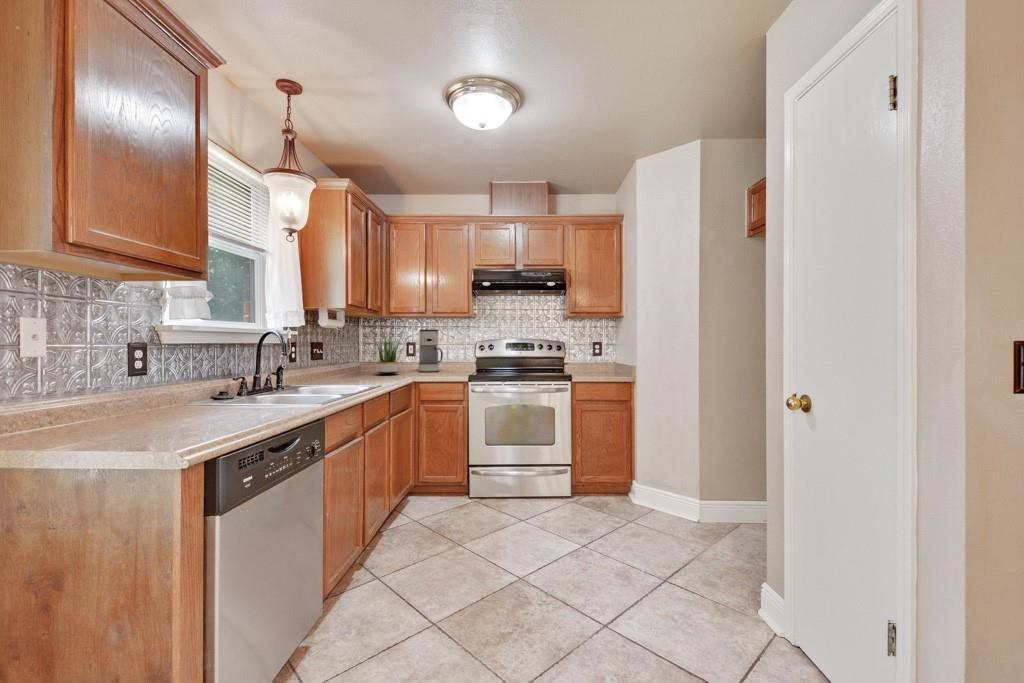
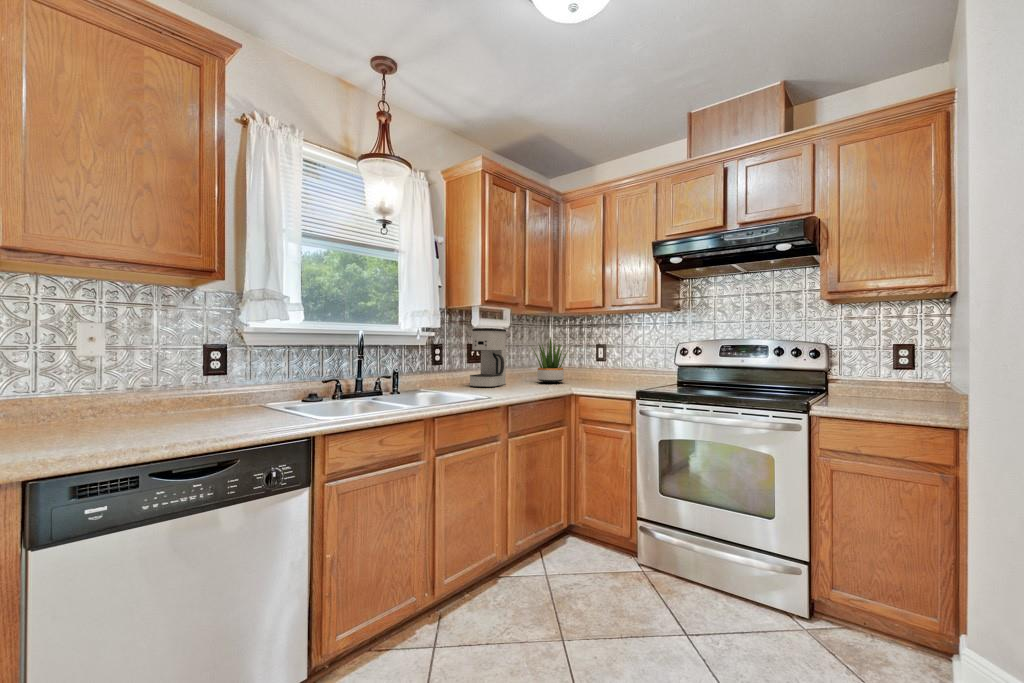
coffee maker: present [419,329,443,372] -> present [470,328,506,387]

